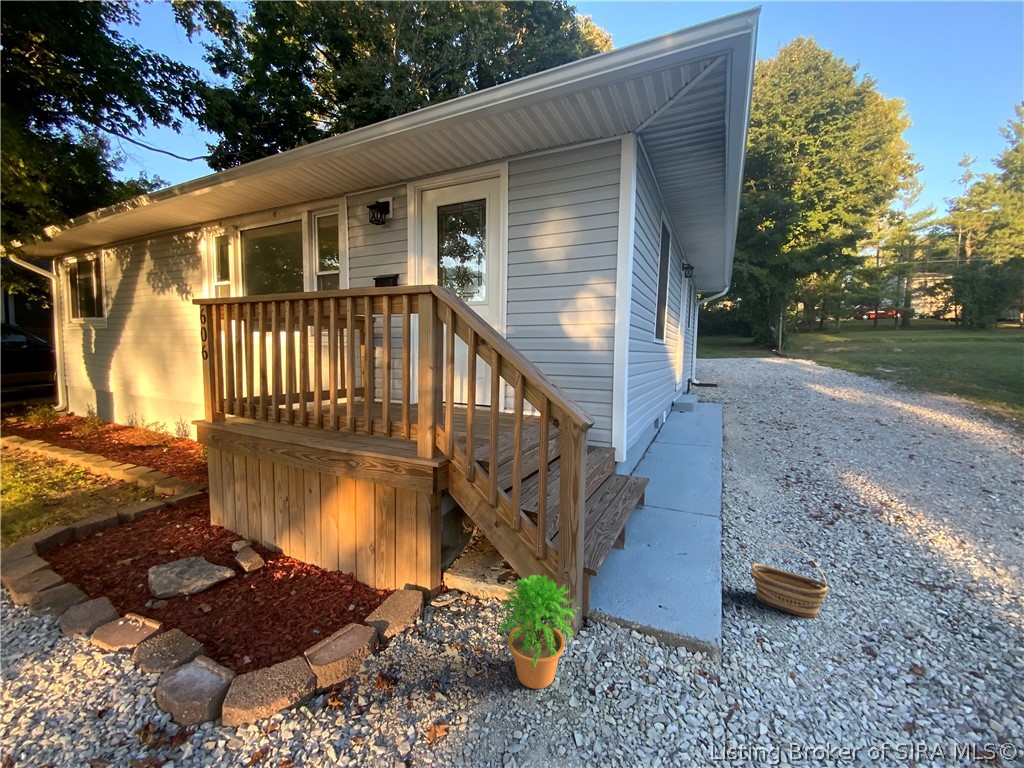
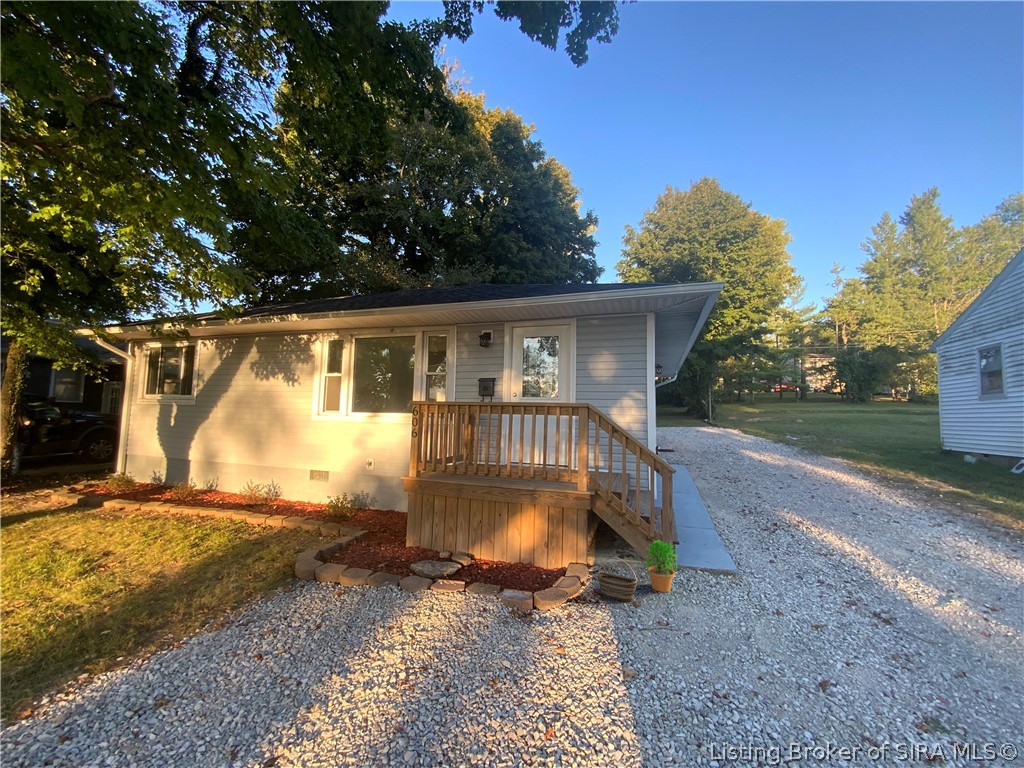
basket: present [752,545,827,618] -> present [598,558,637,602]

